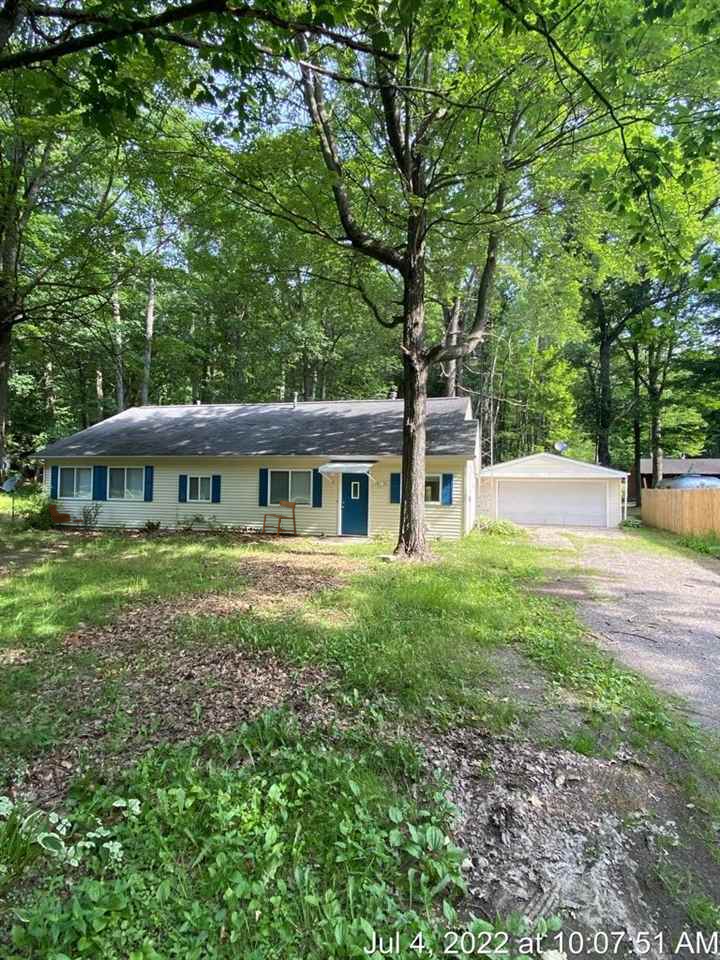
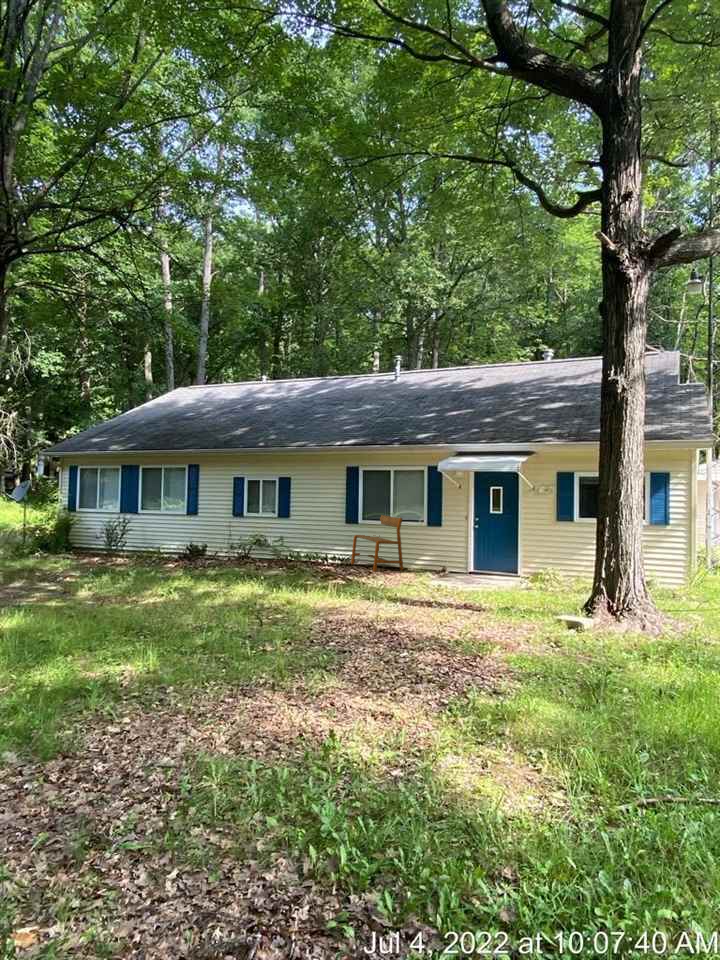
lounge chair: present [49,505,83,528] -> none [61,518,107,553]

